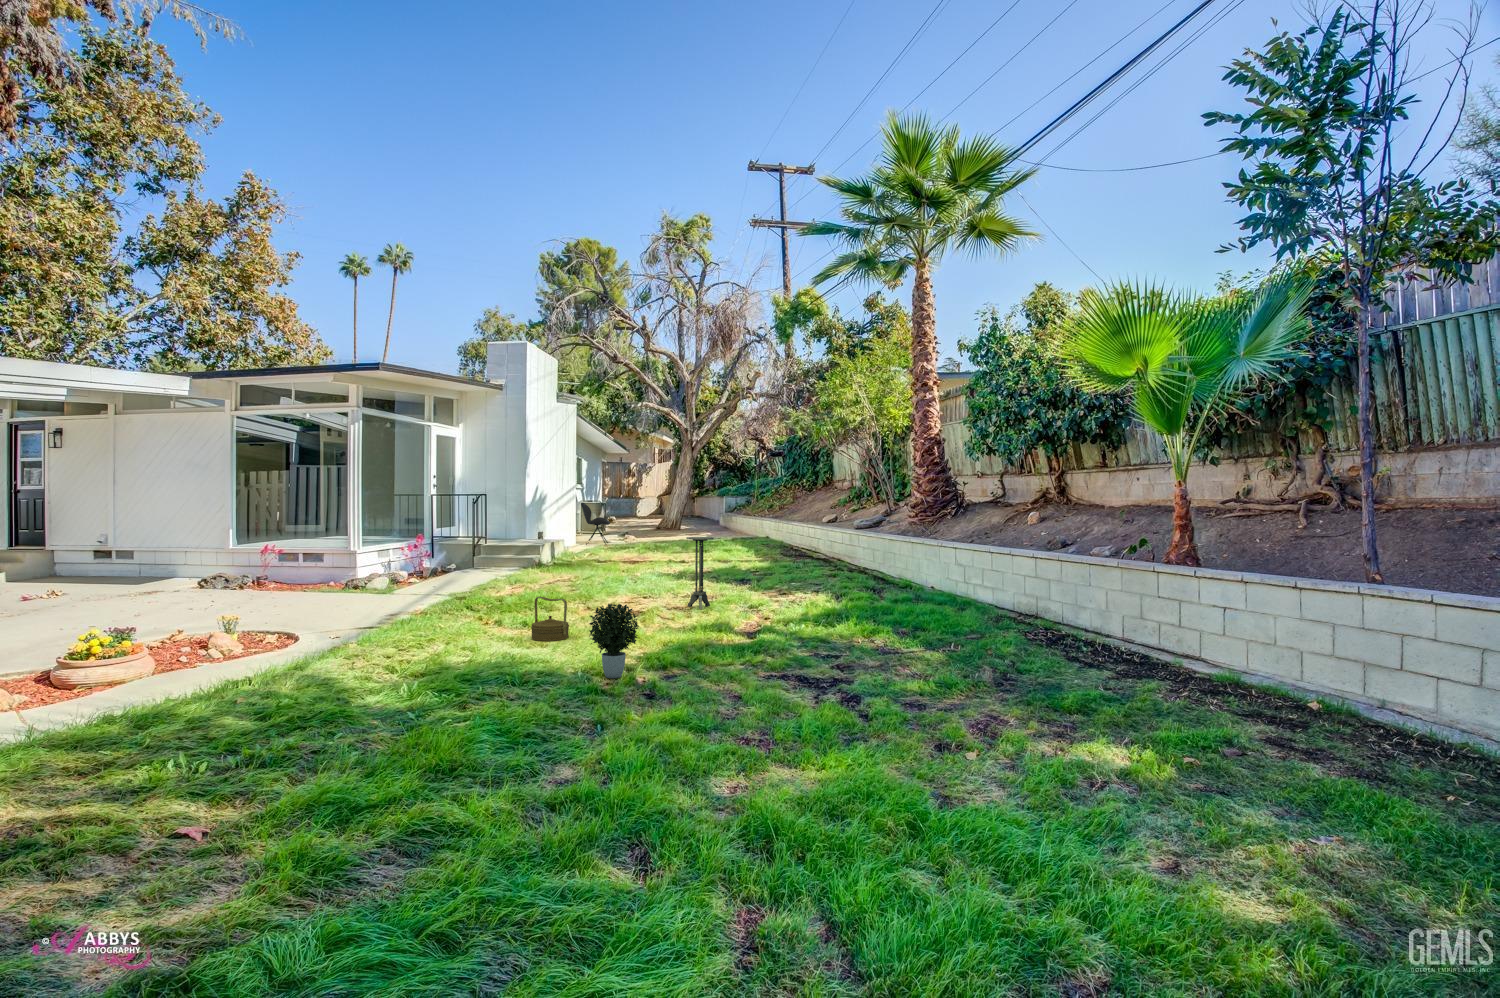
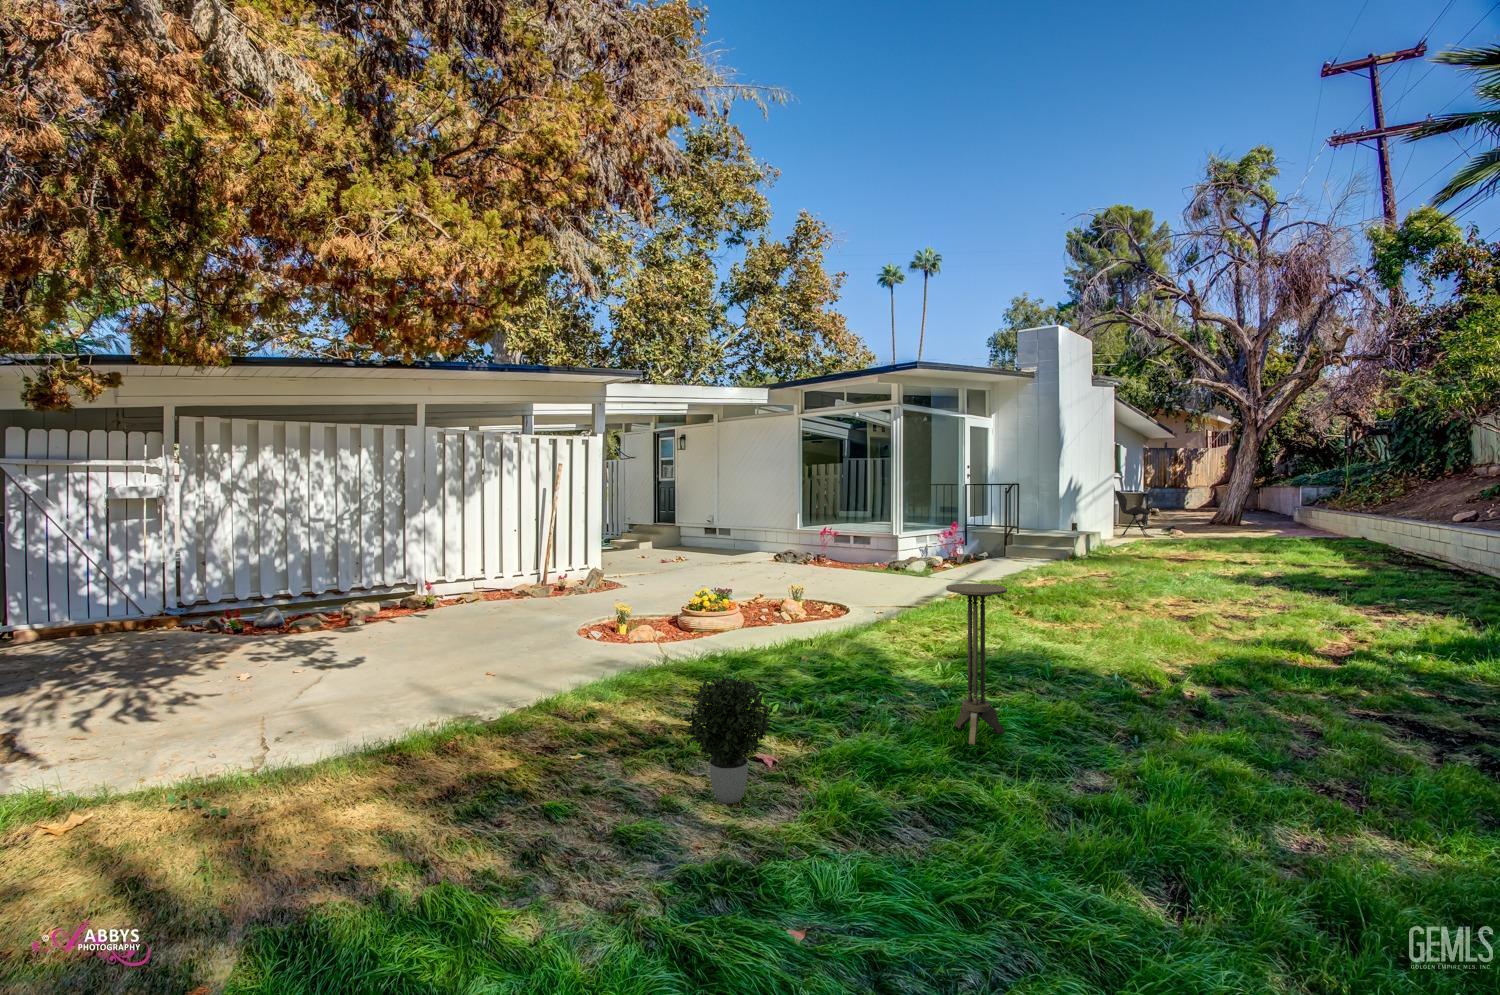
side table: present [686,537,714,609] -> present [946,584,1007,745]
basket: present [531,597,569,641] -> none [1123,613,1176,672]
potted plant: present [589,604,639,678] -> present [684,676,772,804]

